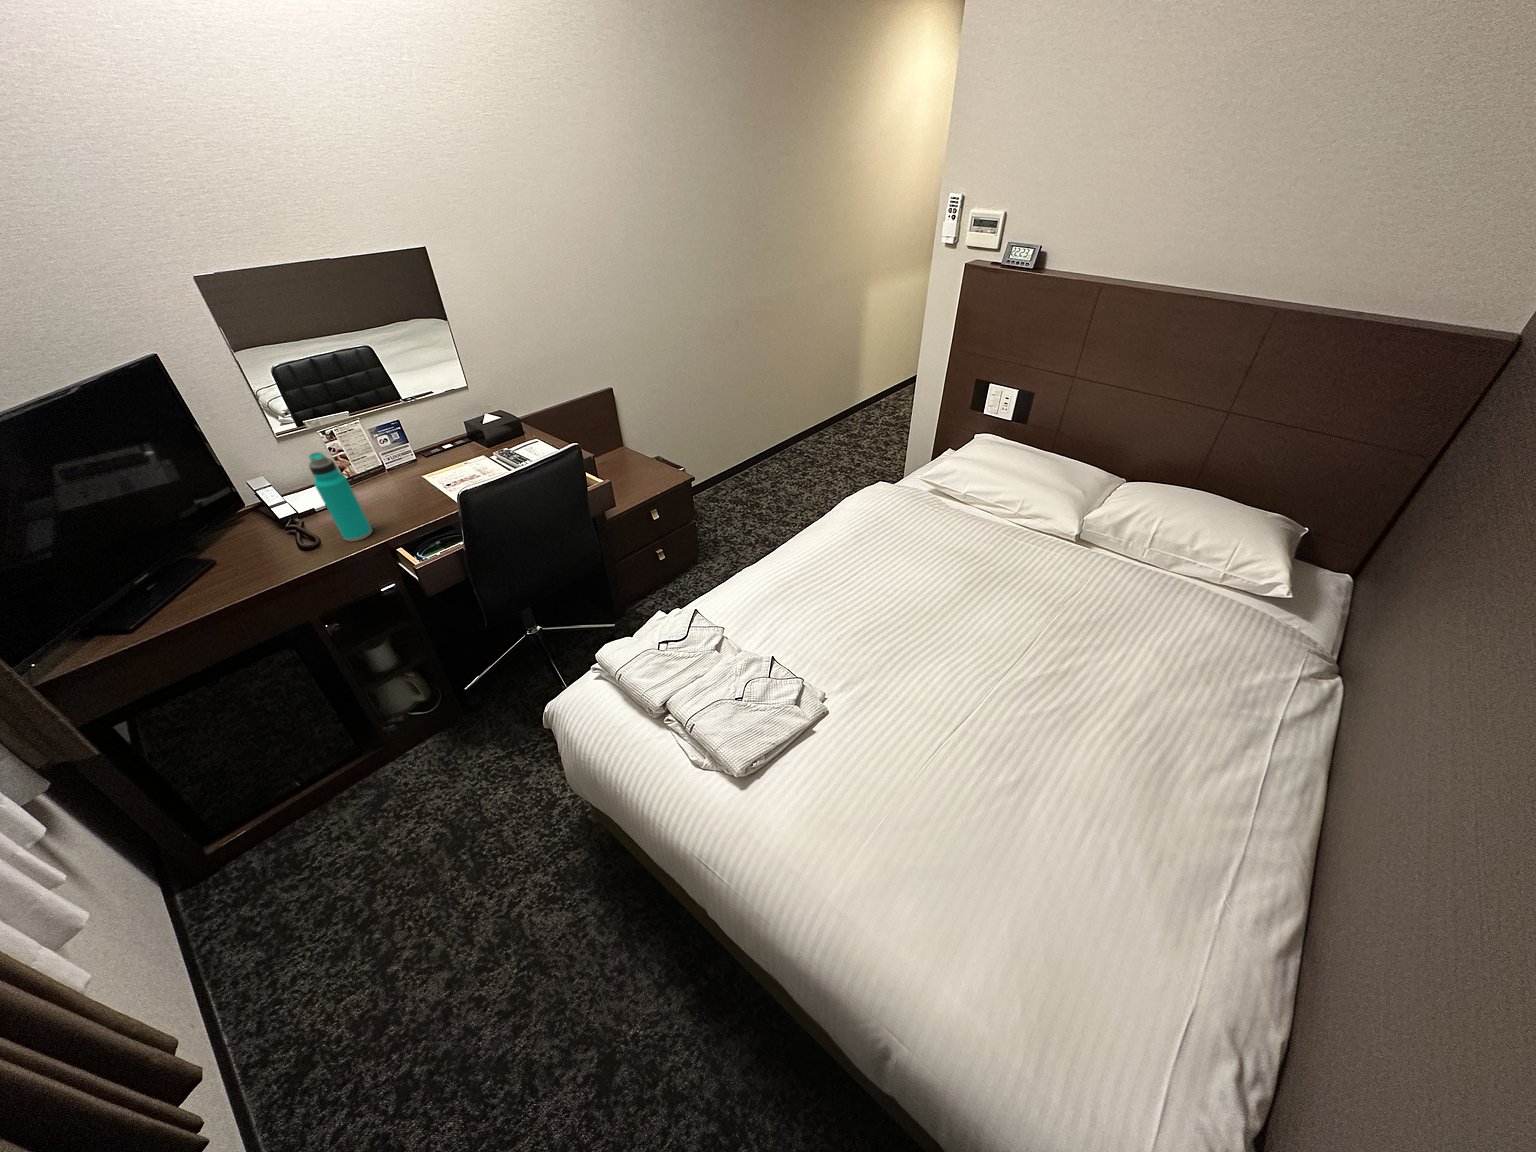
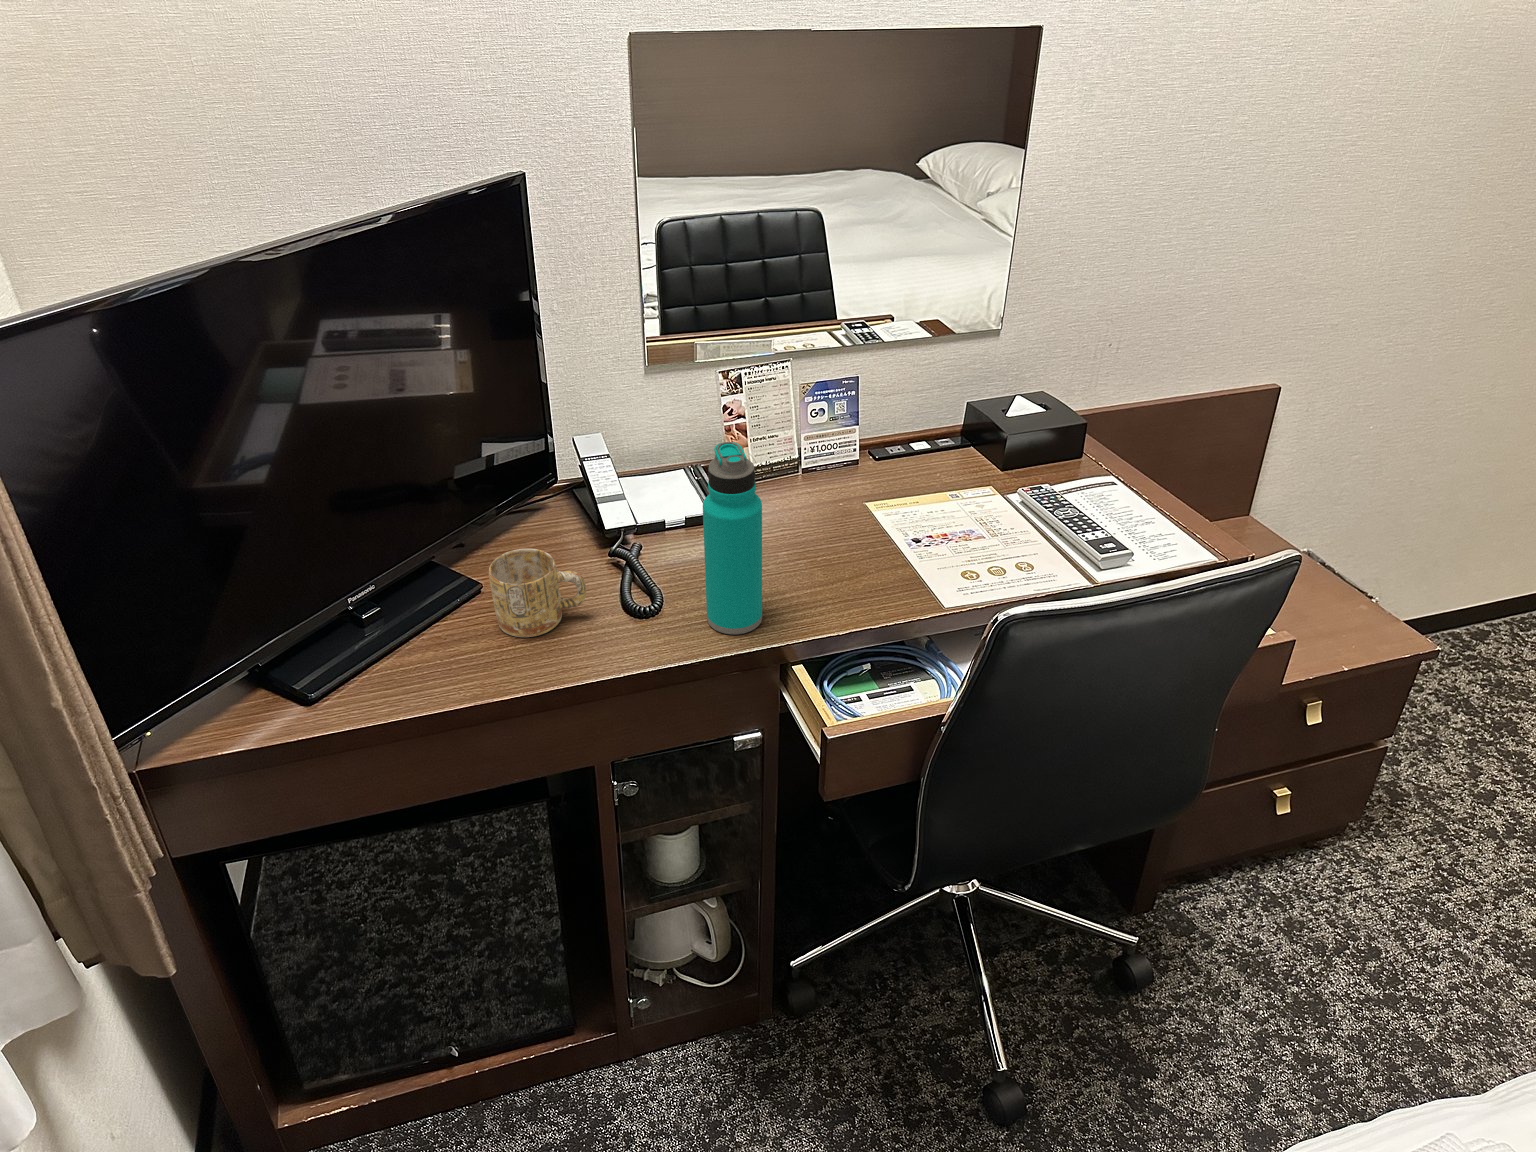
mug: none [207,530,272,573] -> present [489,549,586,637]

